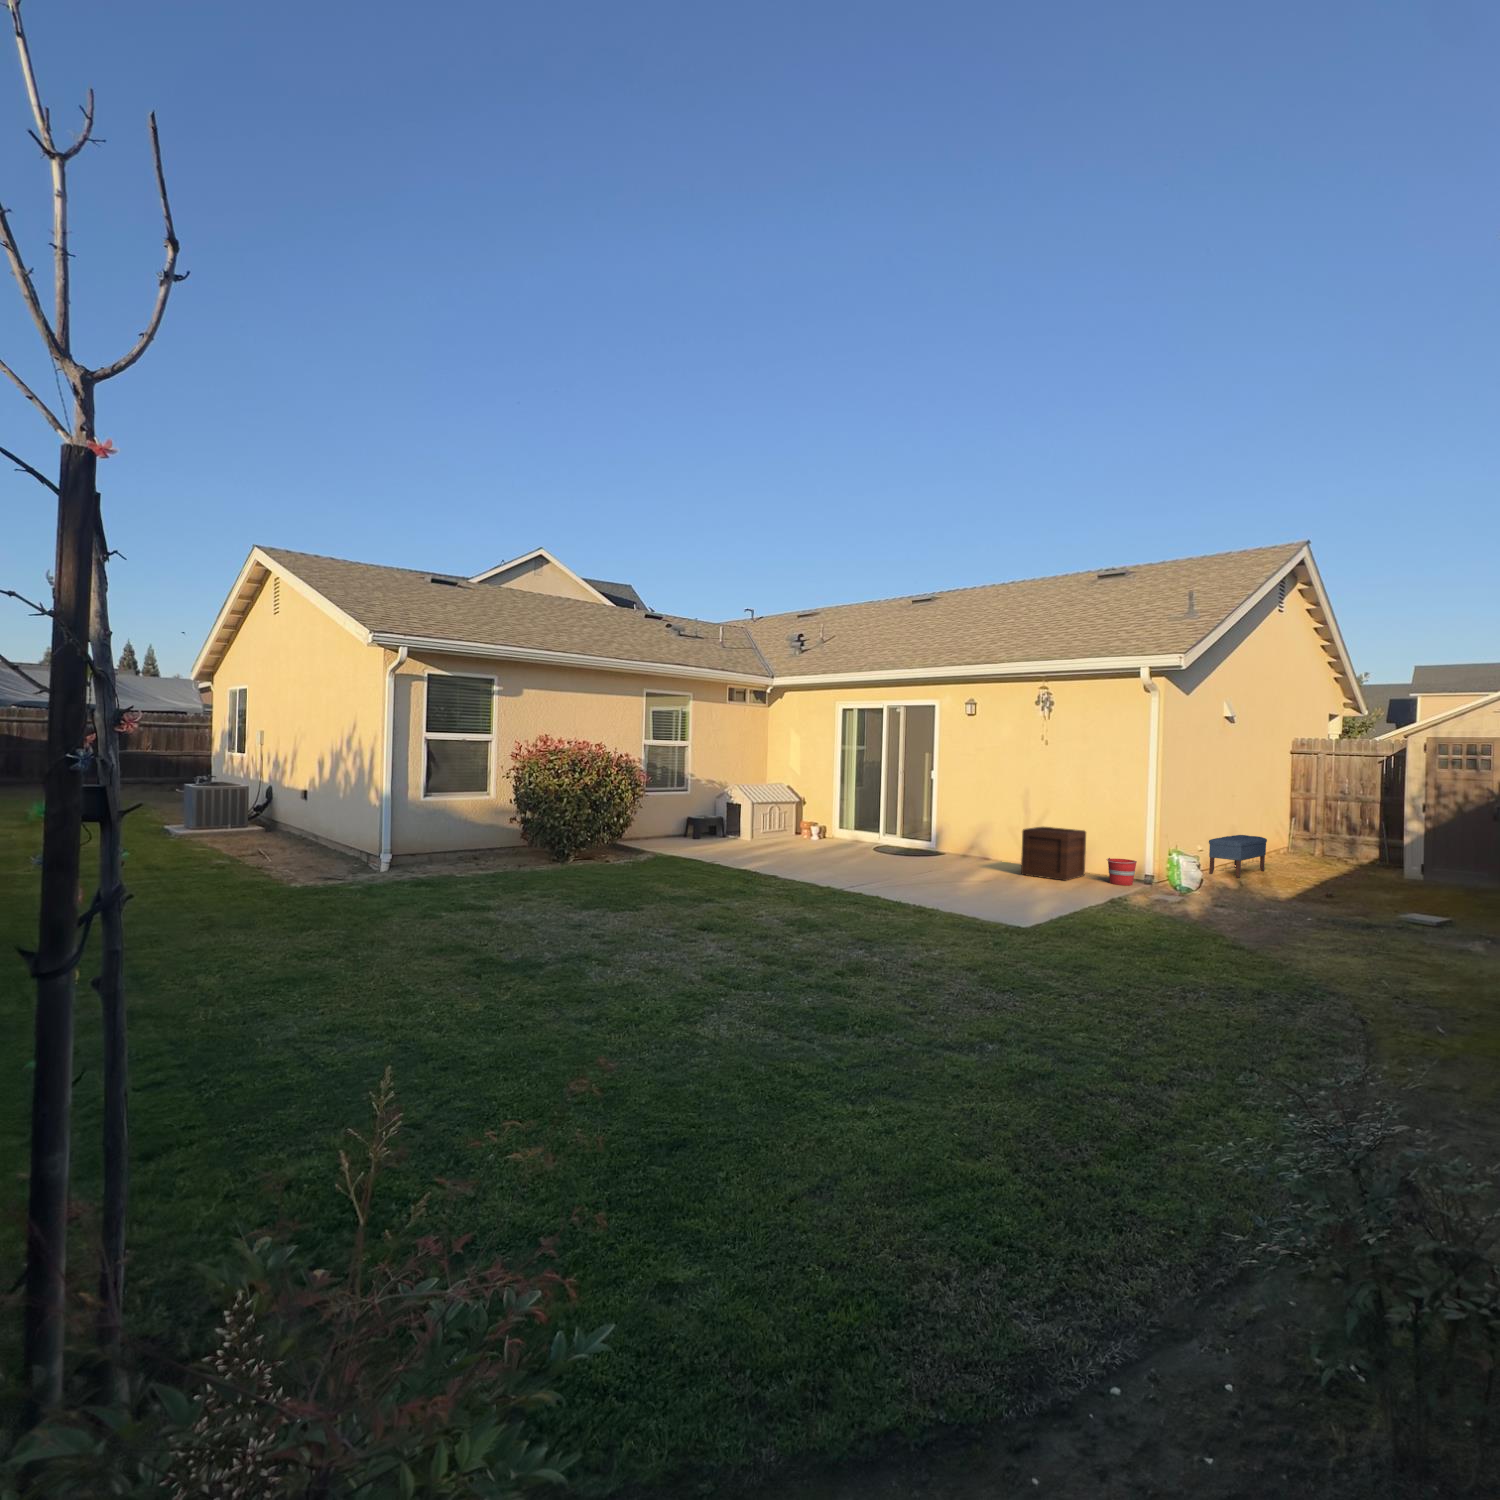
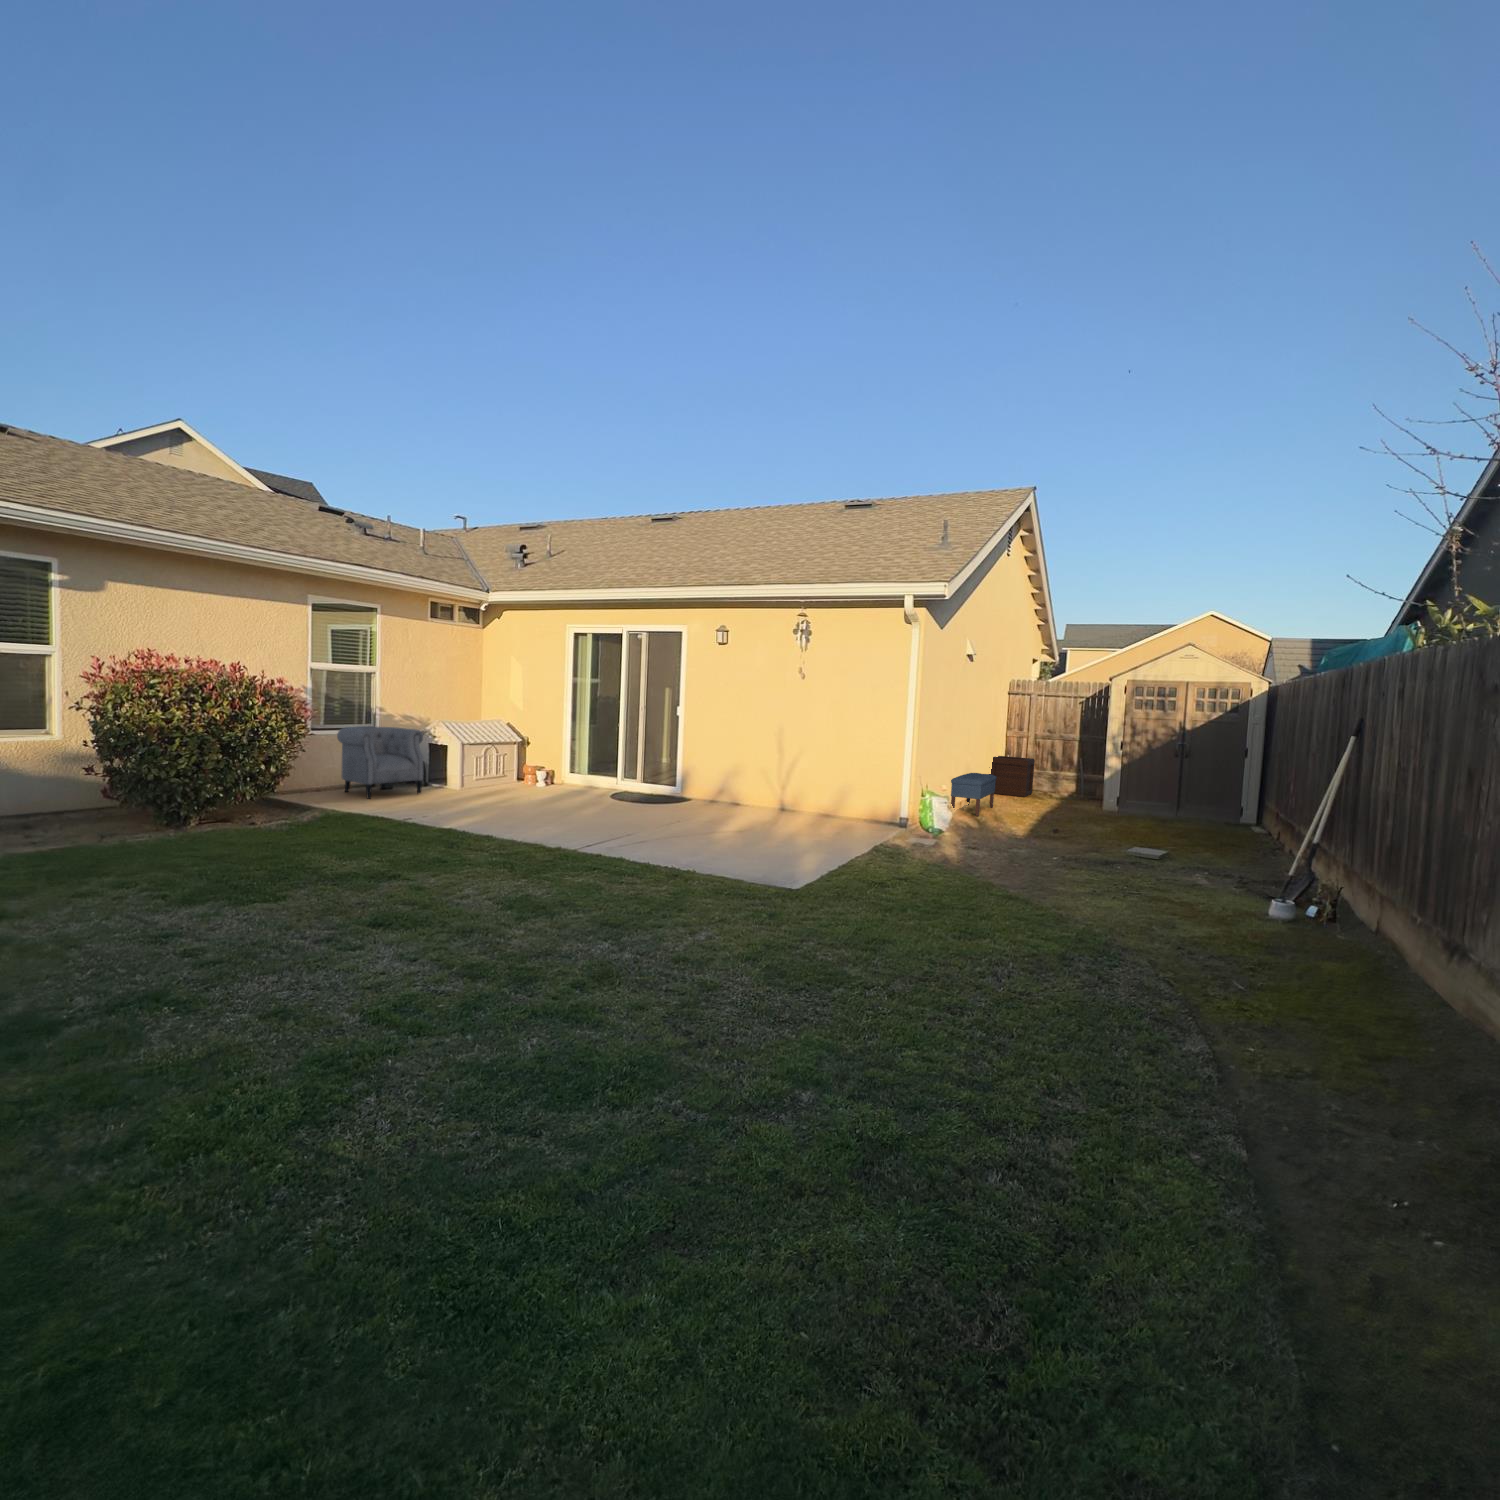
chair: none [660,790,723,847] -> present [337,726,423,799]
wooden crate: present [1021,827,1086,881] -> present [991,756,1035,797]
bucket: present [1107,858,1137,885] -> none [866,801,896,831]

